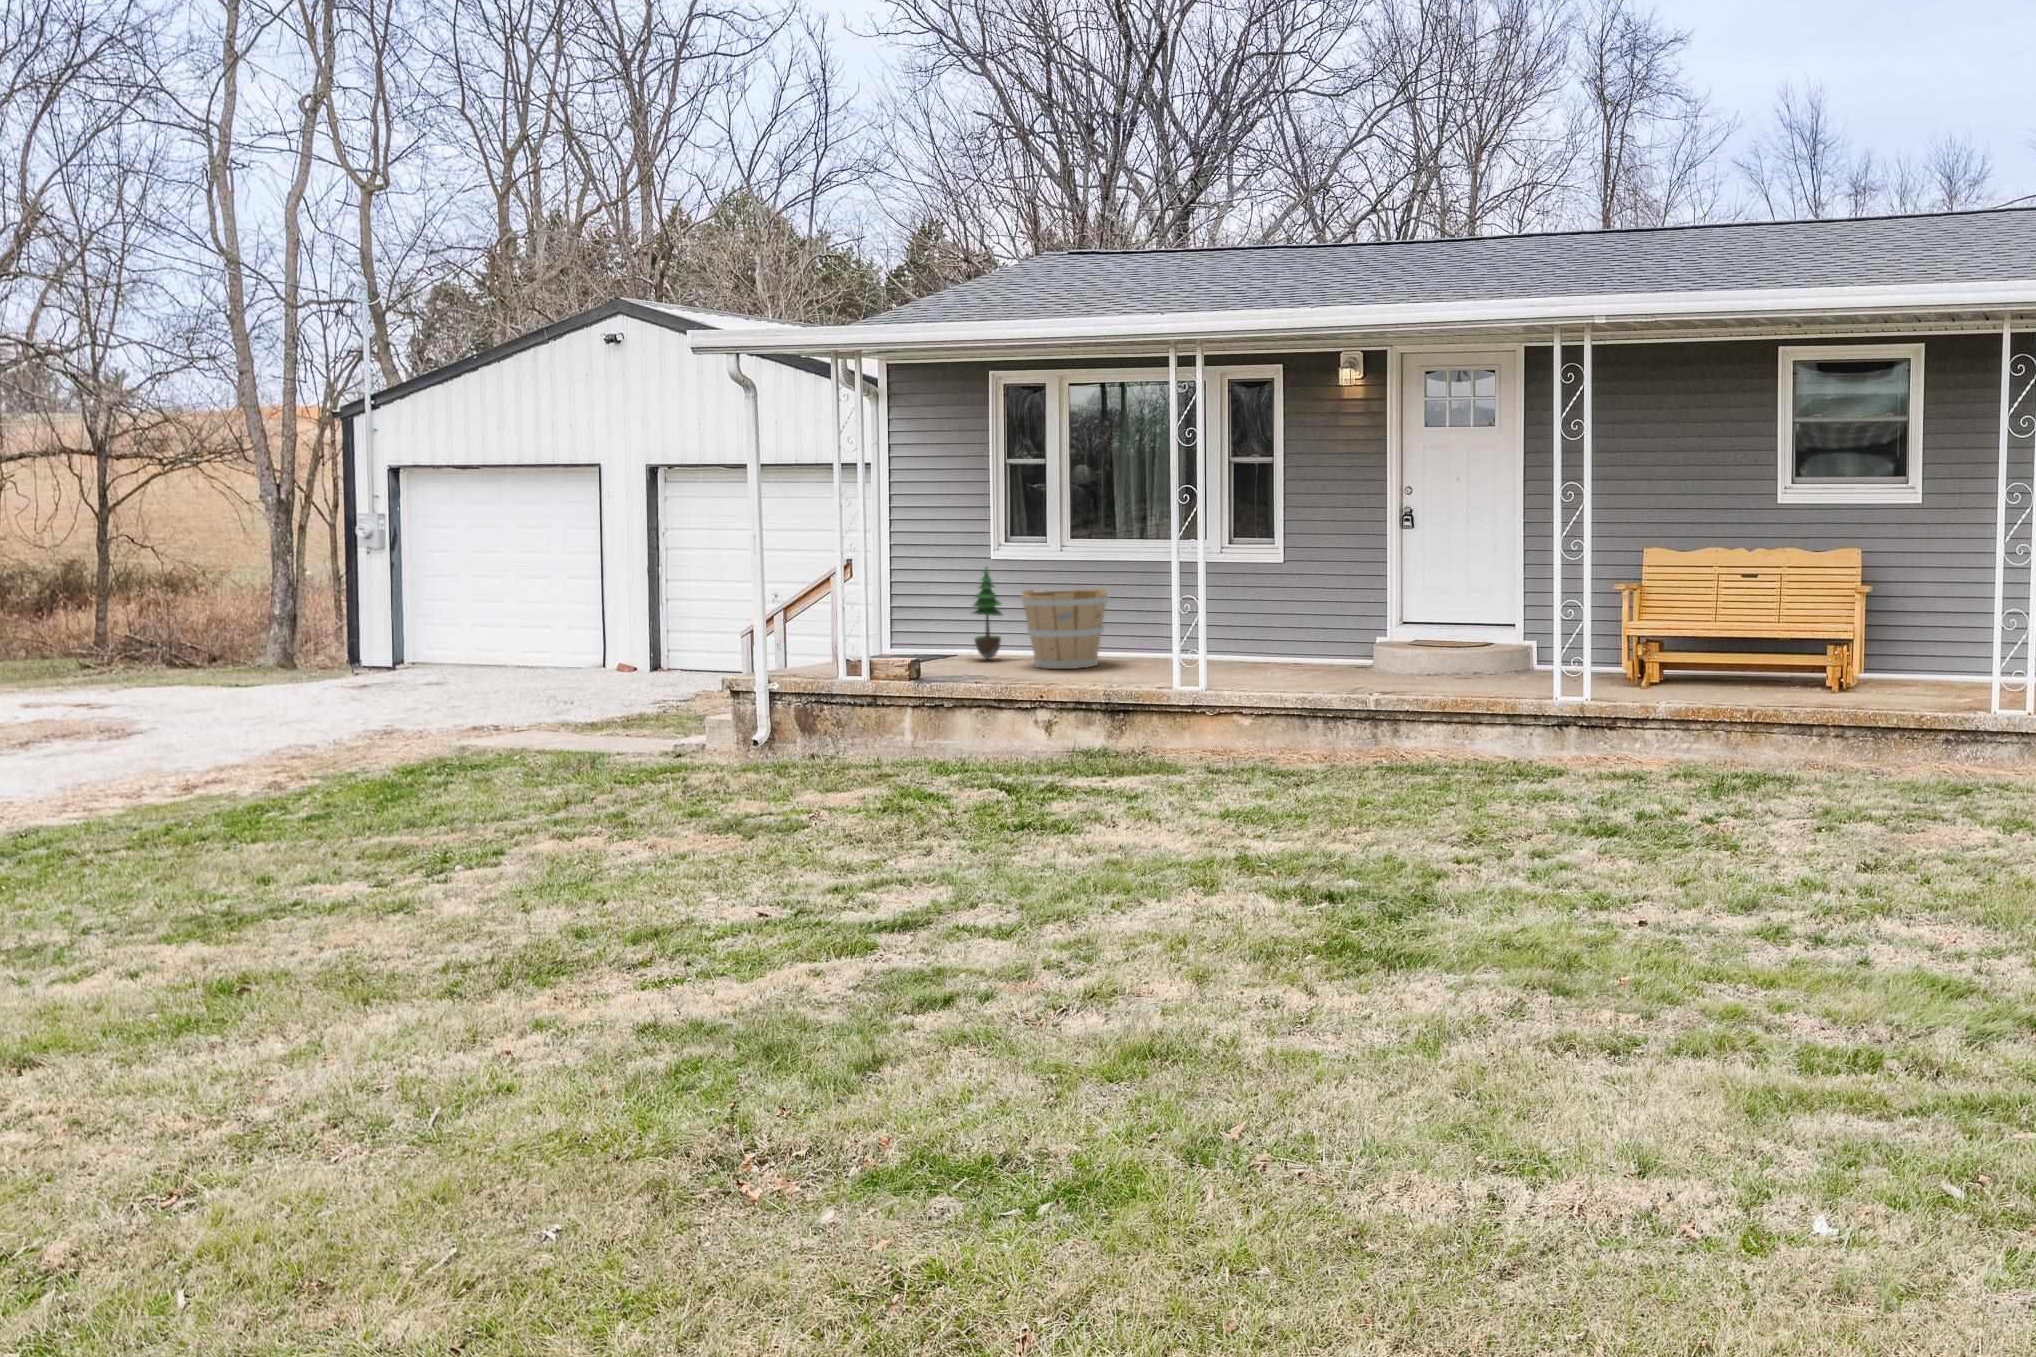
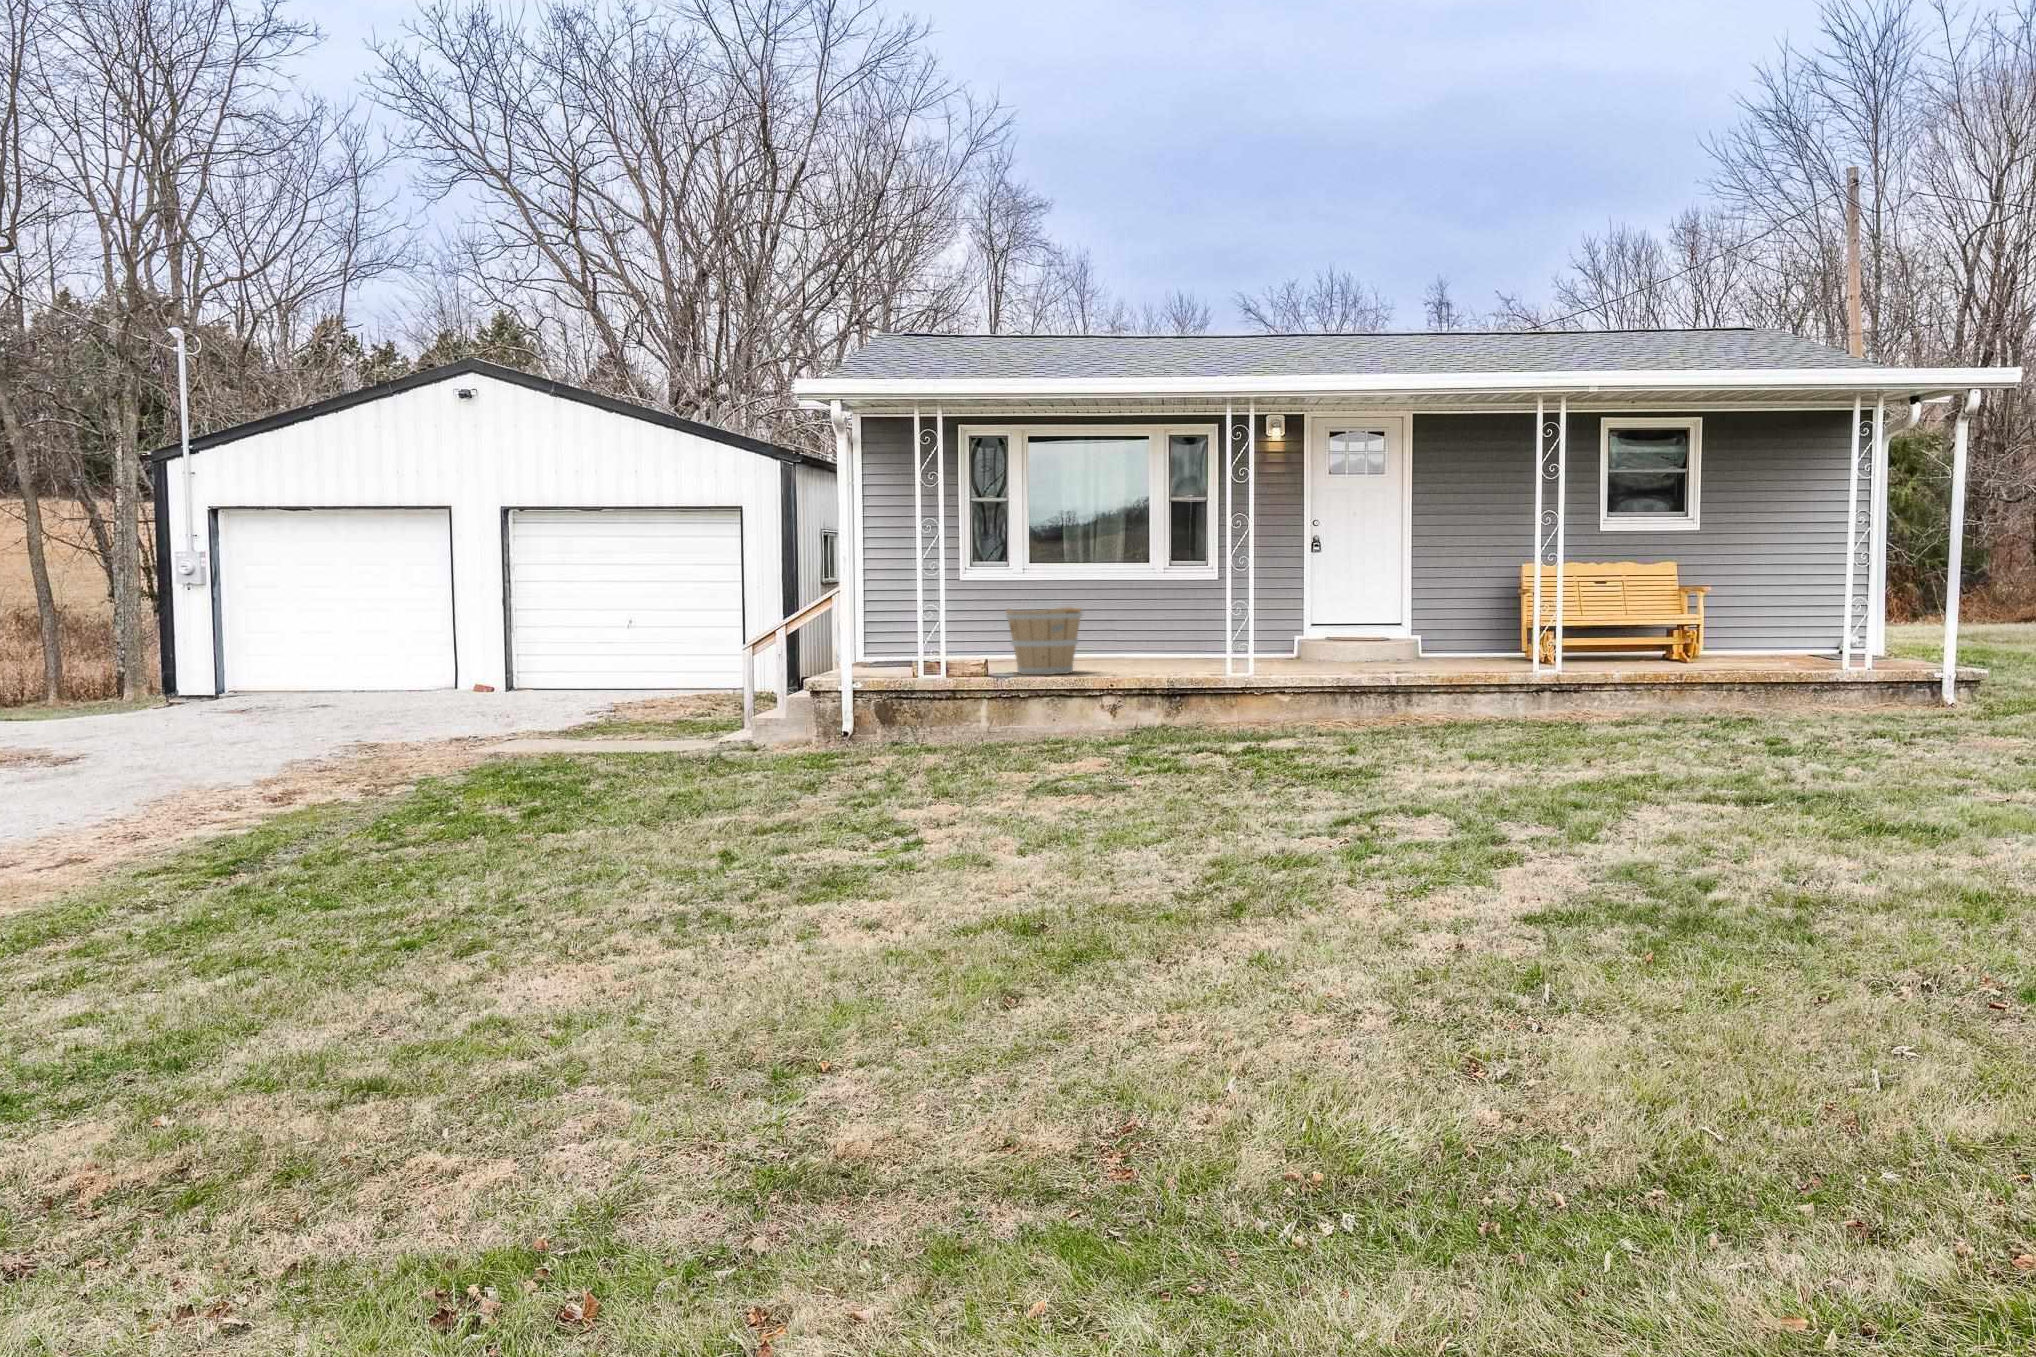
potted tree: present [973,568,1002,660] -> none [949,588,979,673]

